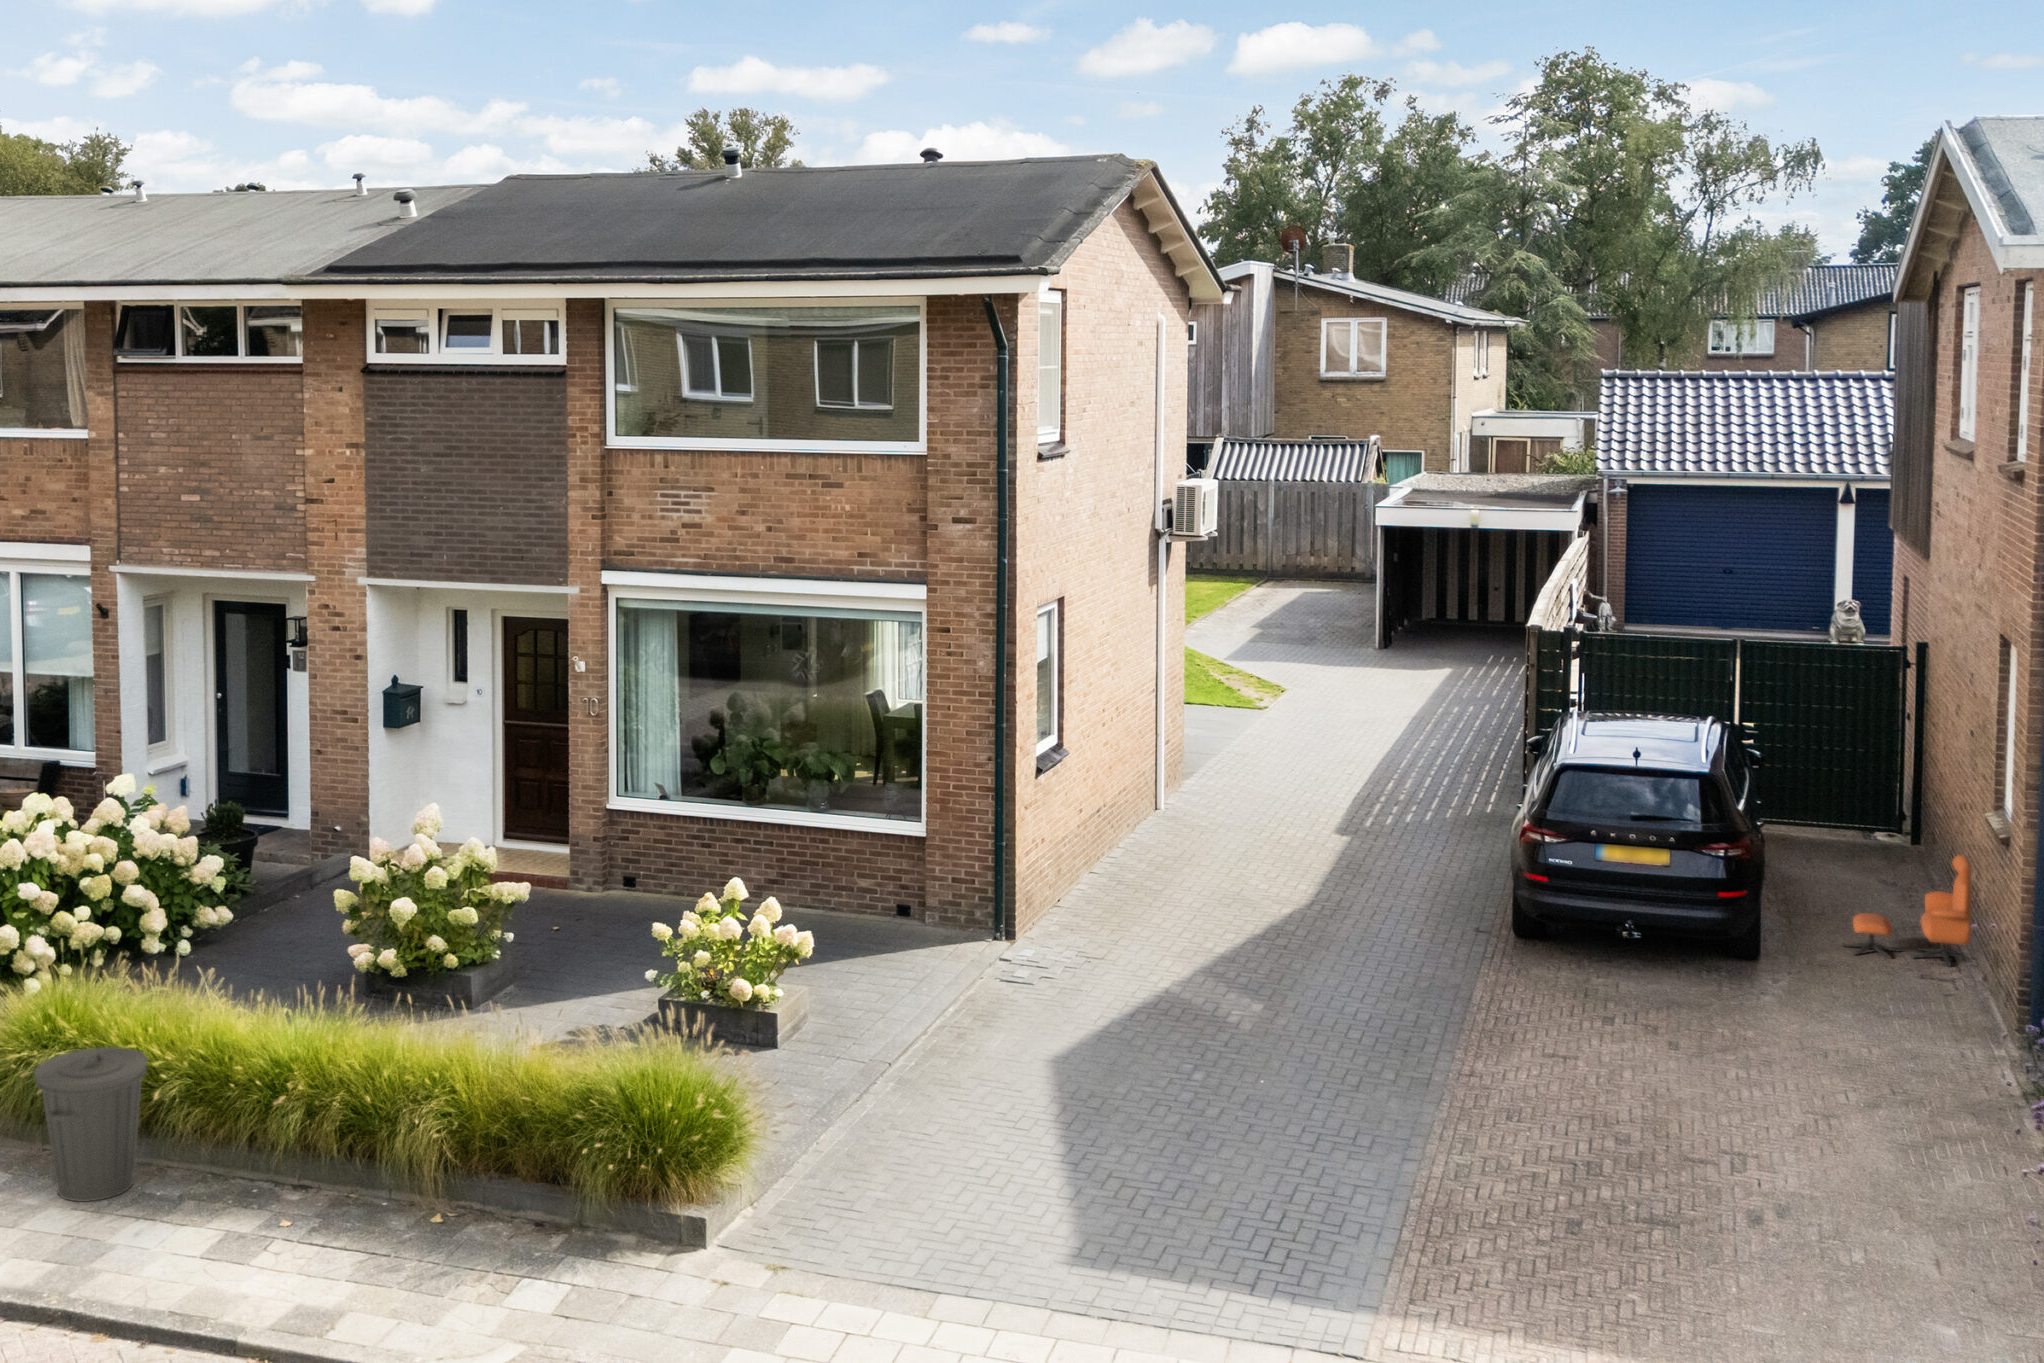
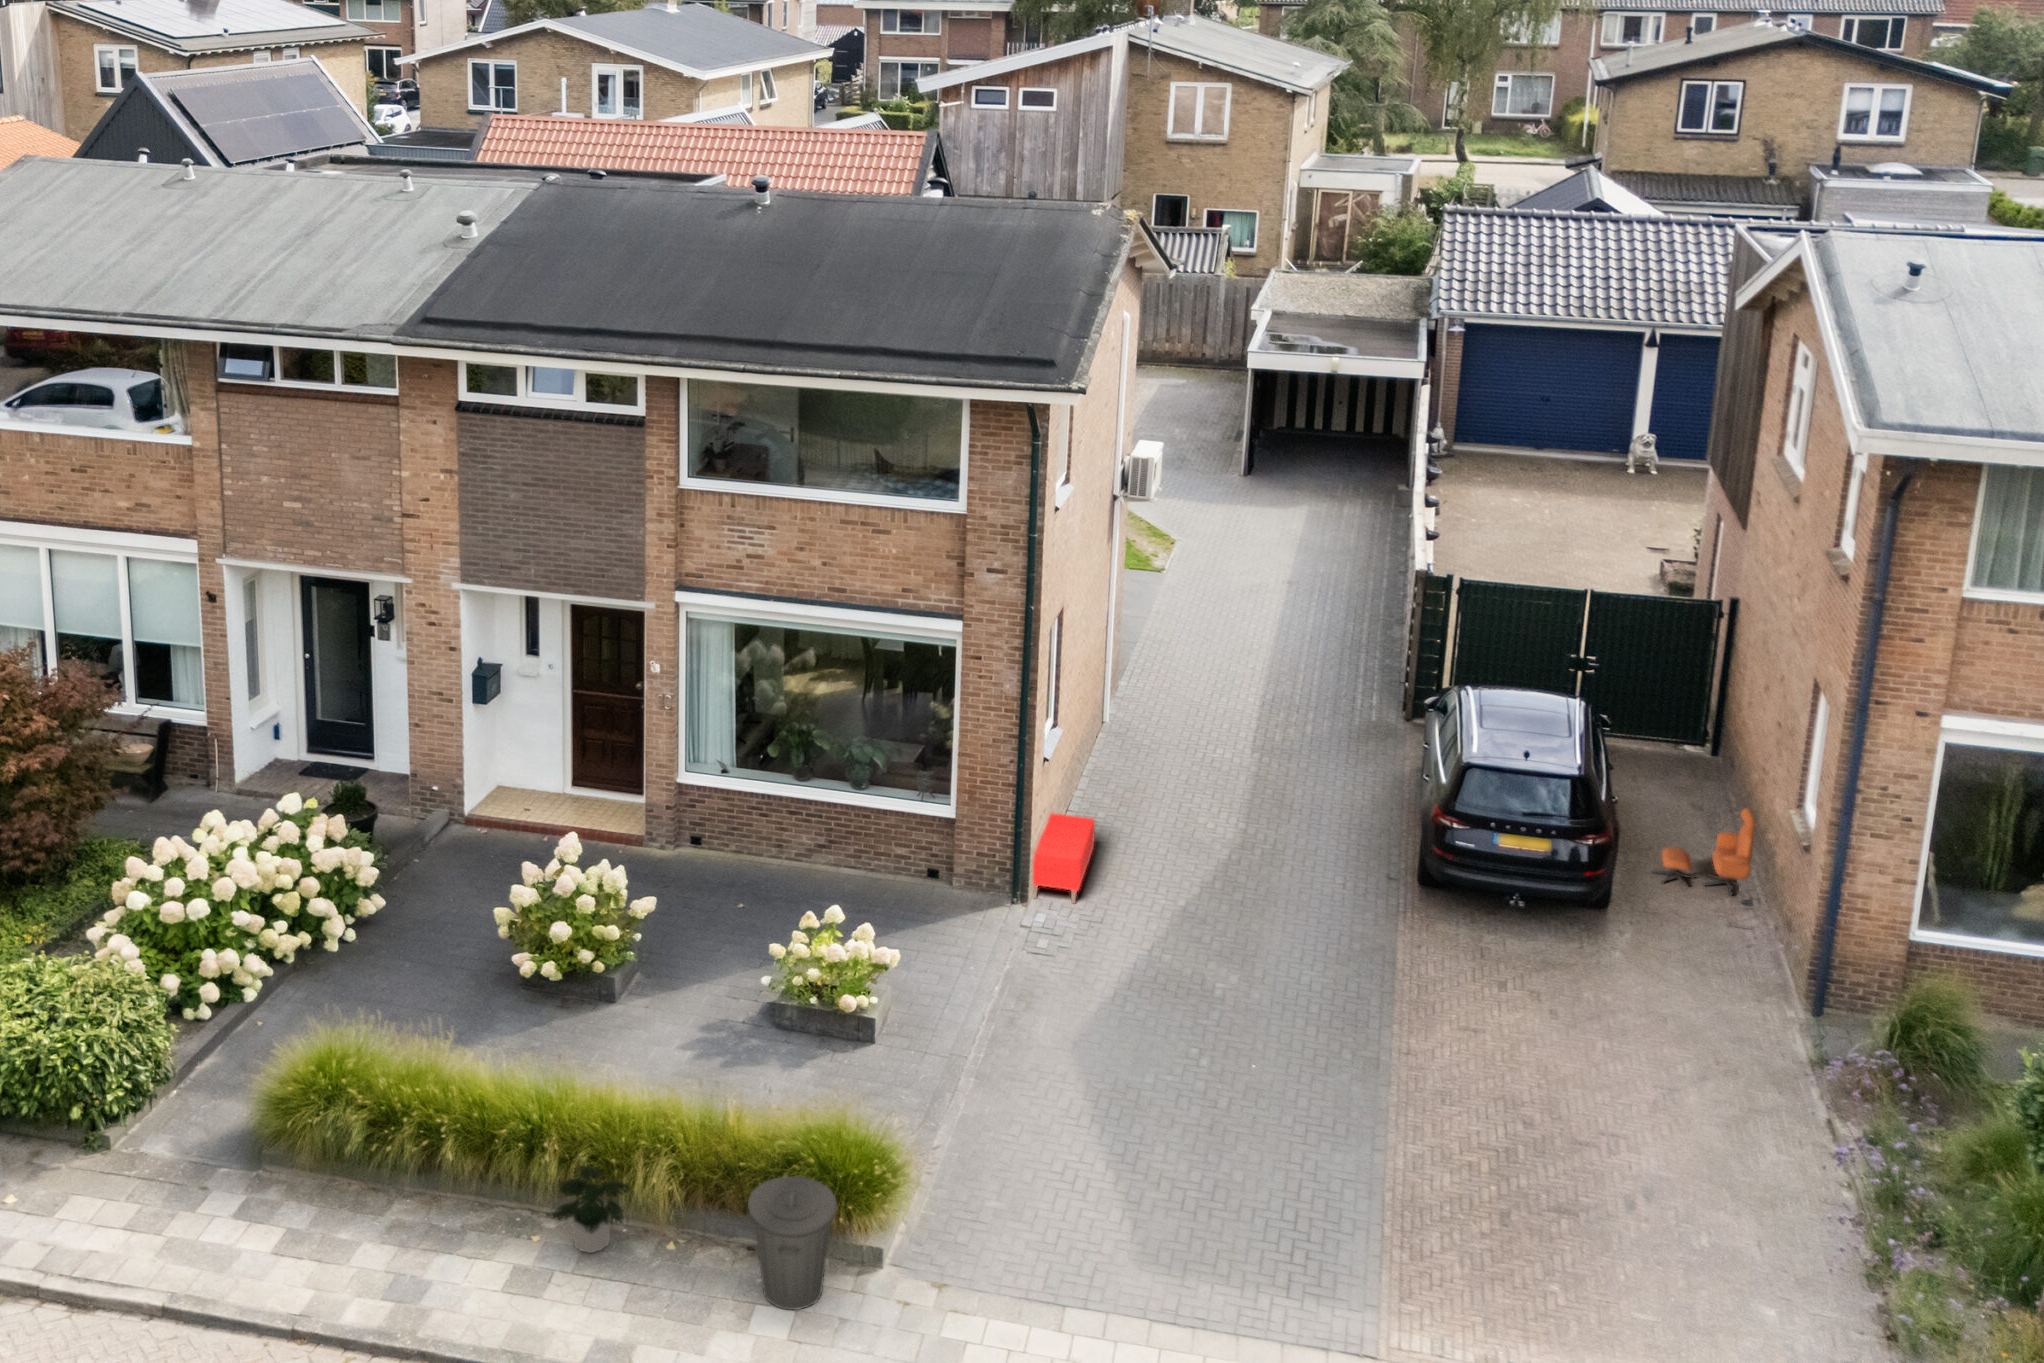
bench: none [1021,862,1113,956] -> present [1033,813,1095,903]
trash can: present [34,1047,148,1202] -> present [748,1176,837,1310]
potted plant: none [277,1112,388,1224] -> present [552,1164,629,1253]

